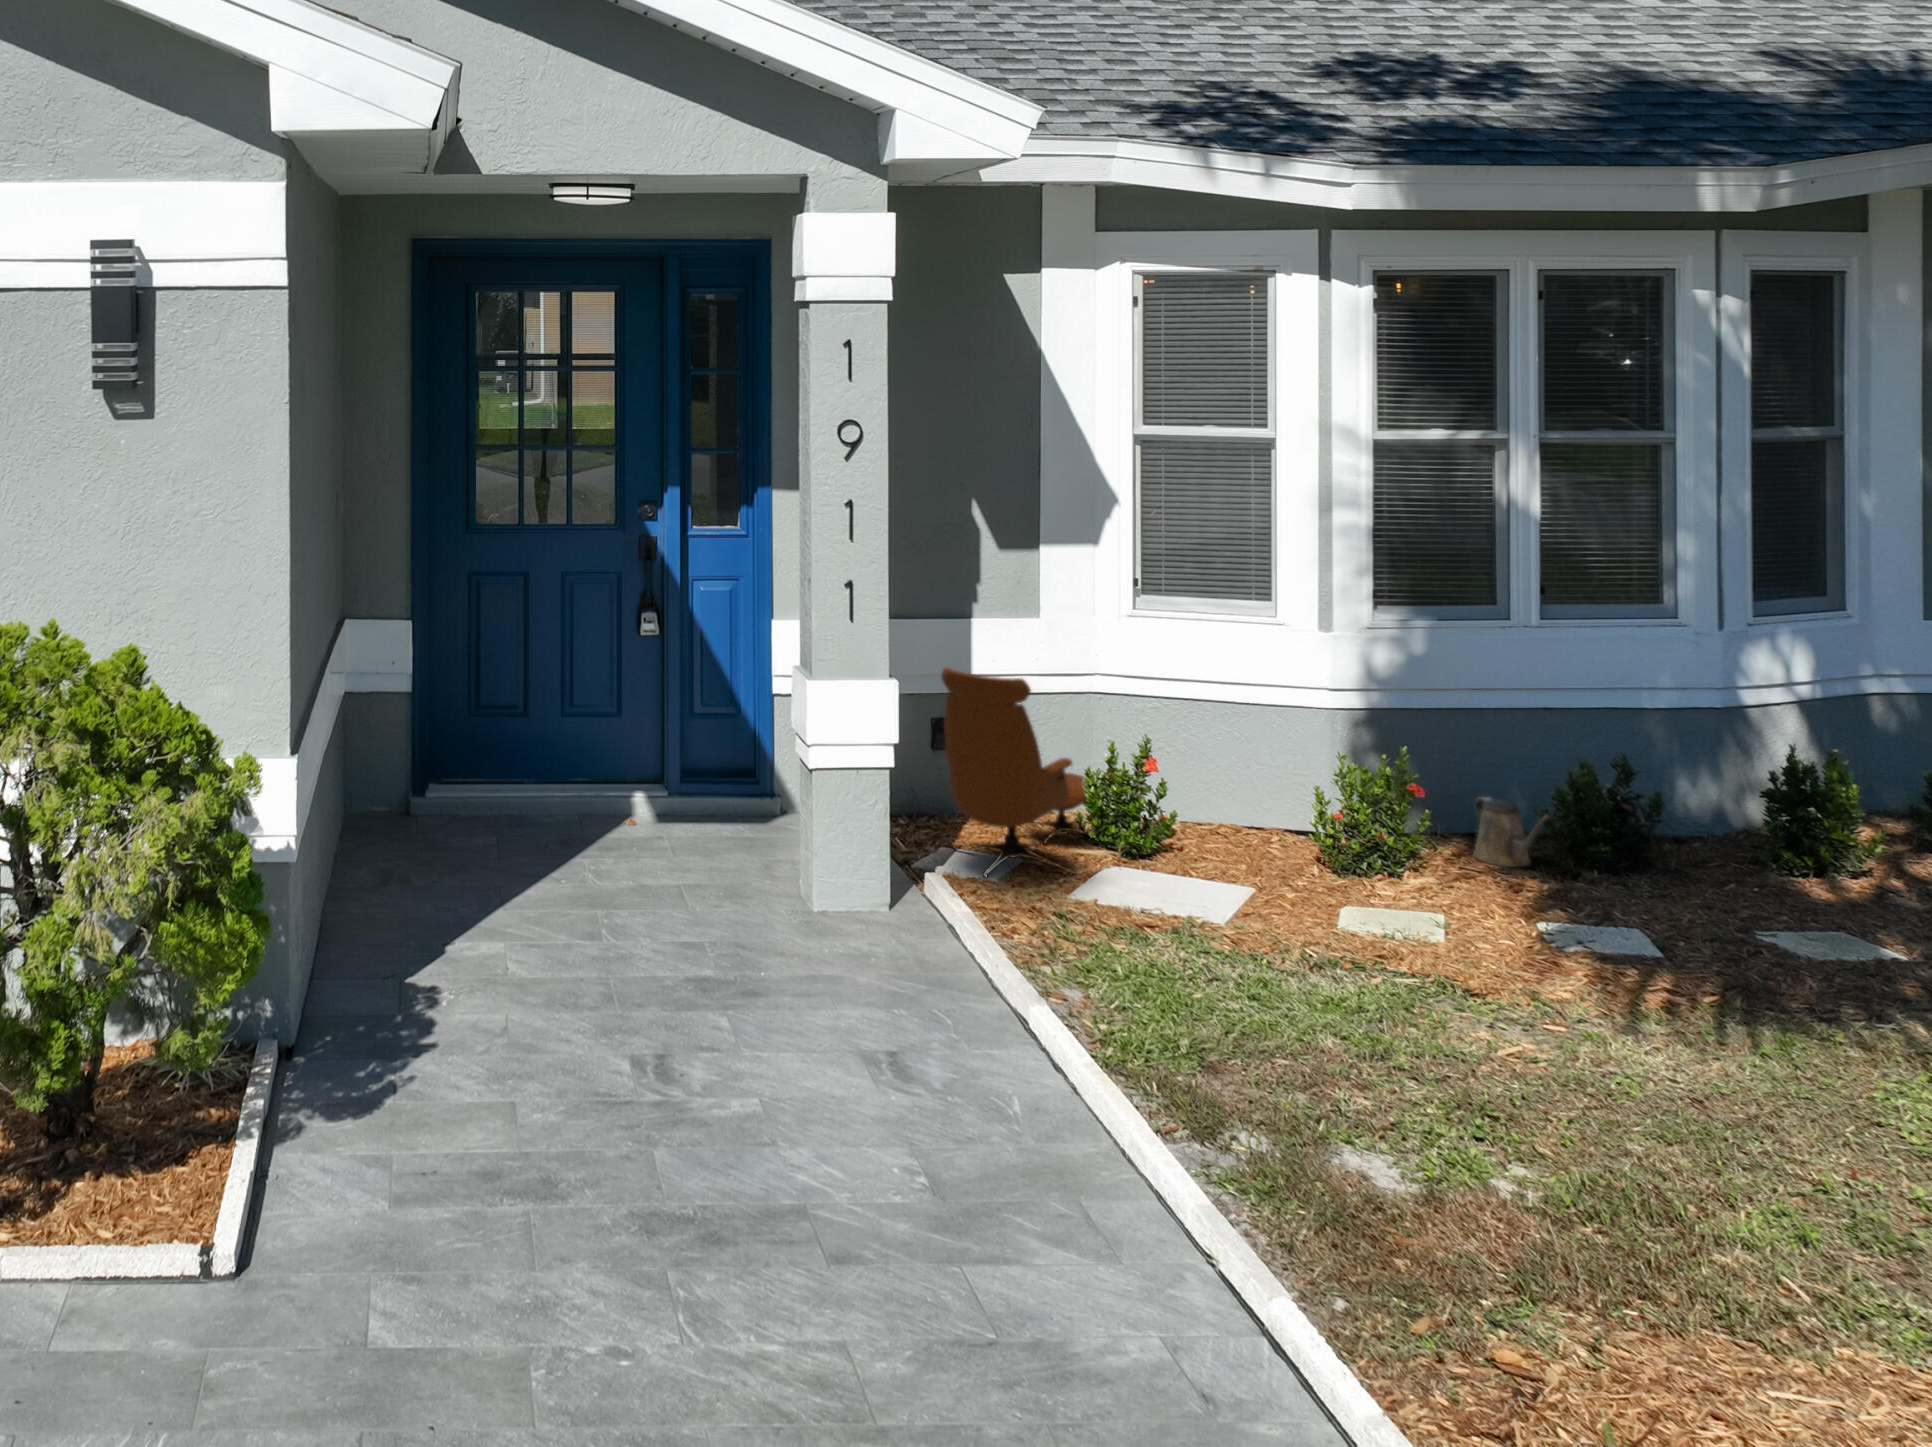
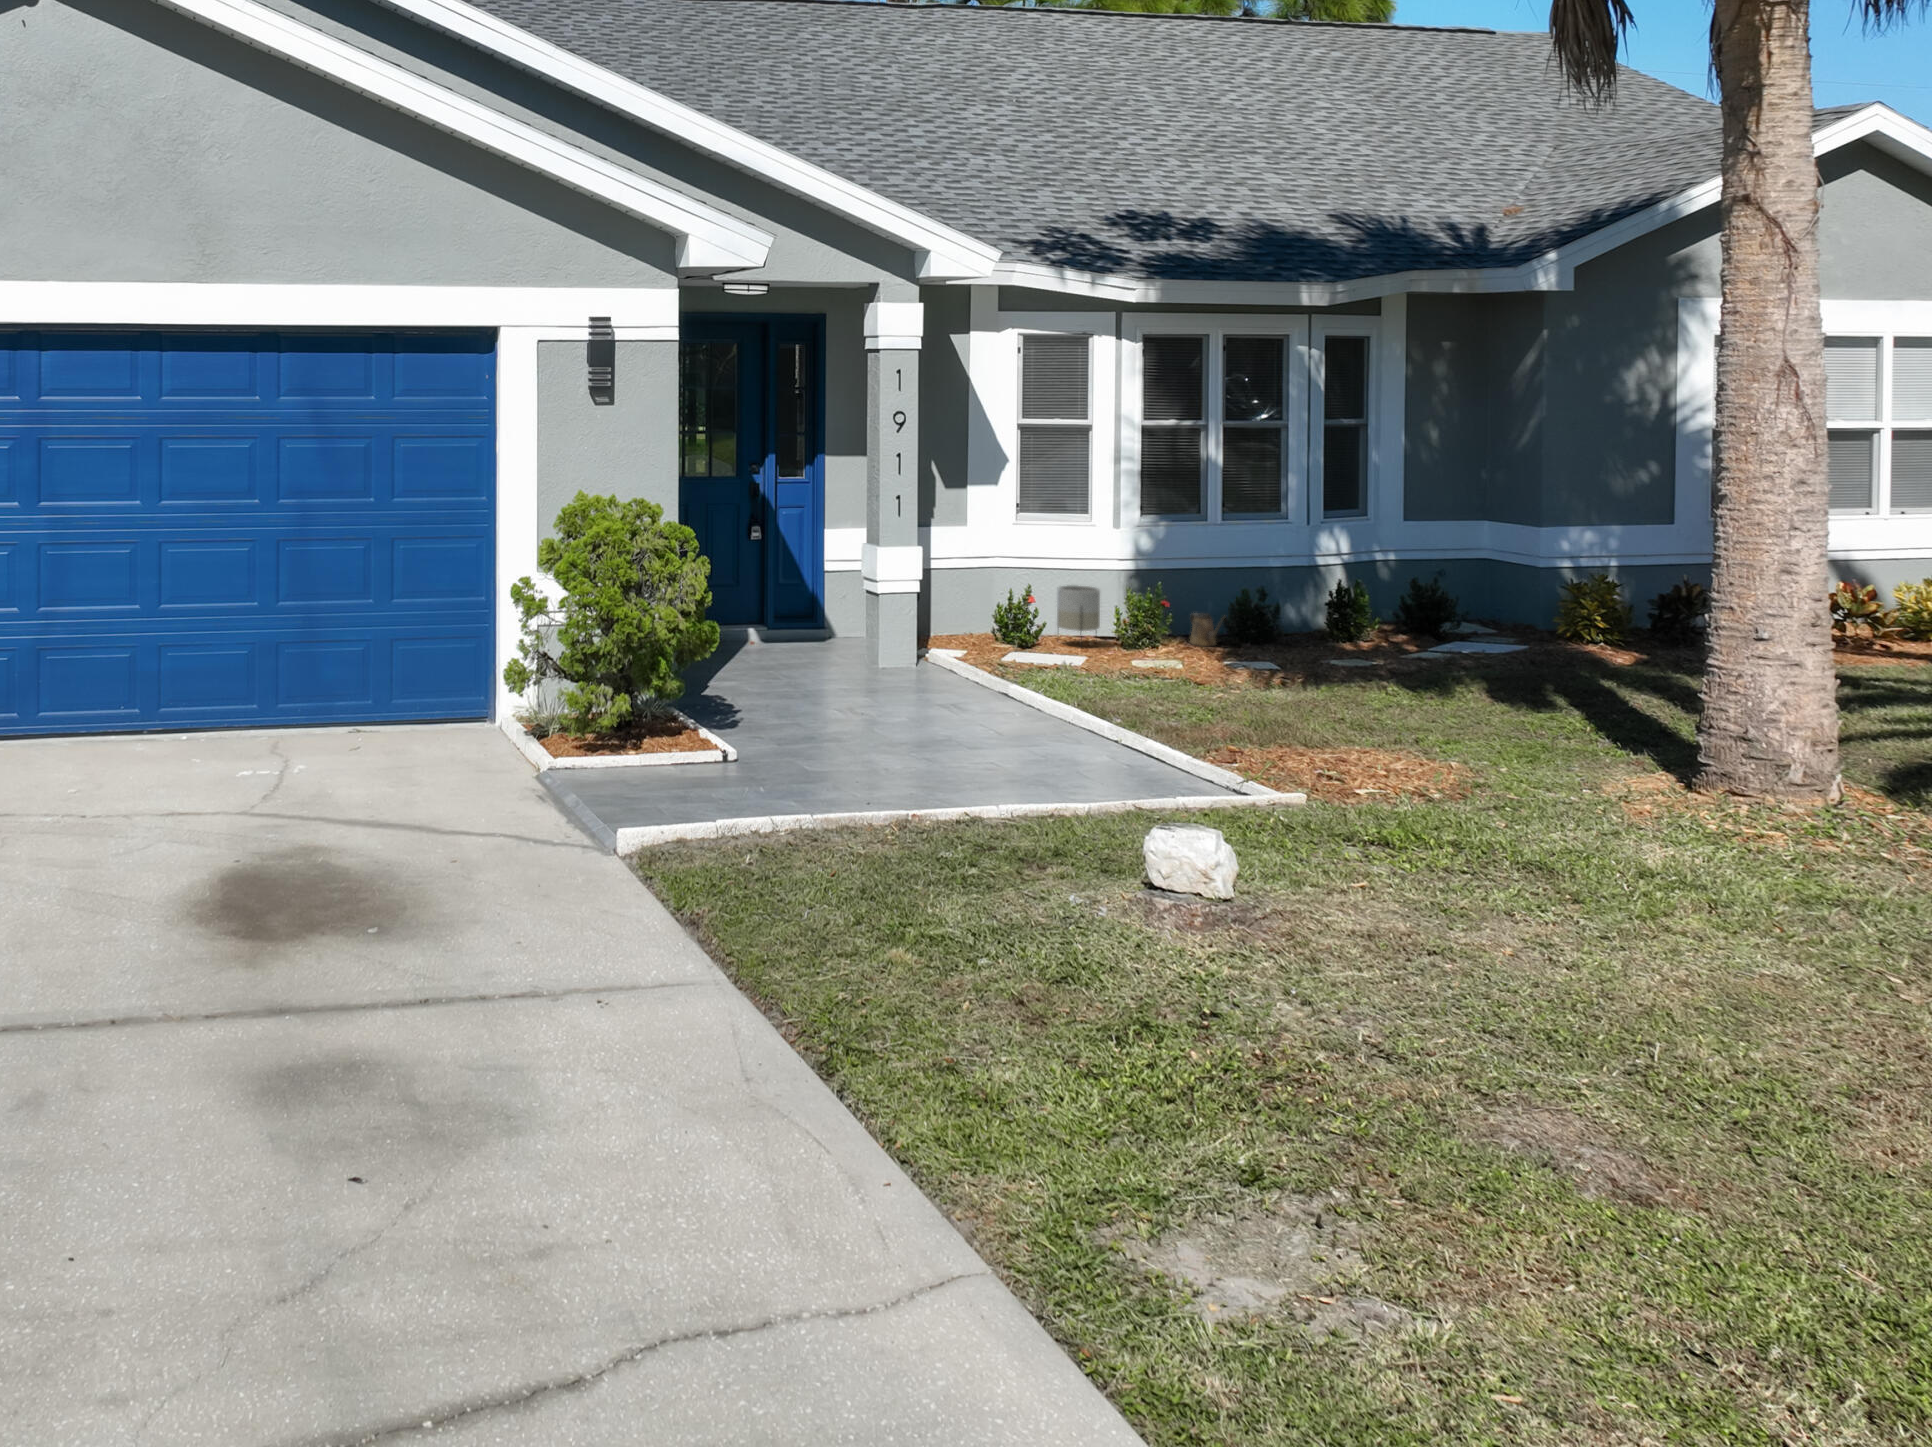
lounge chair: present [941,667,1086,877] -> none [931,546,1008,658]
planter: none [1203,735,1287,861] -> present [1057,585,1100,637]

